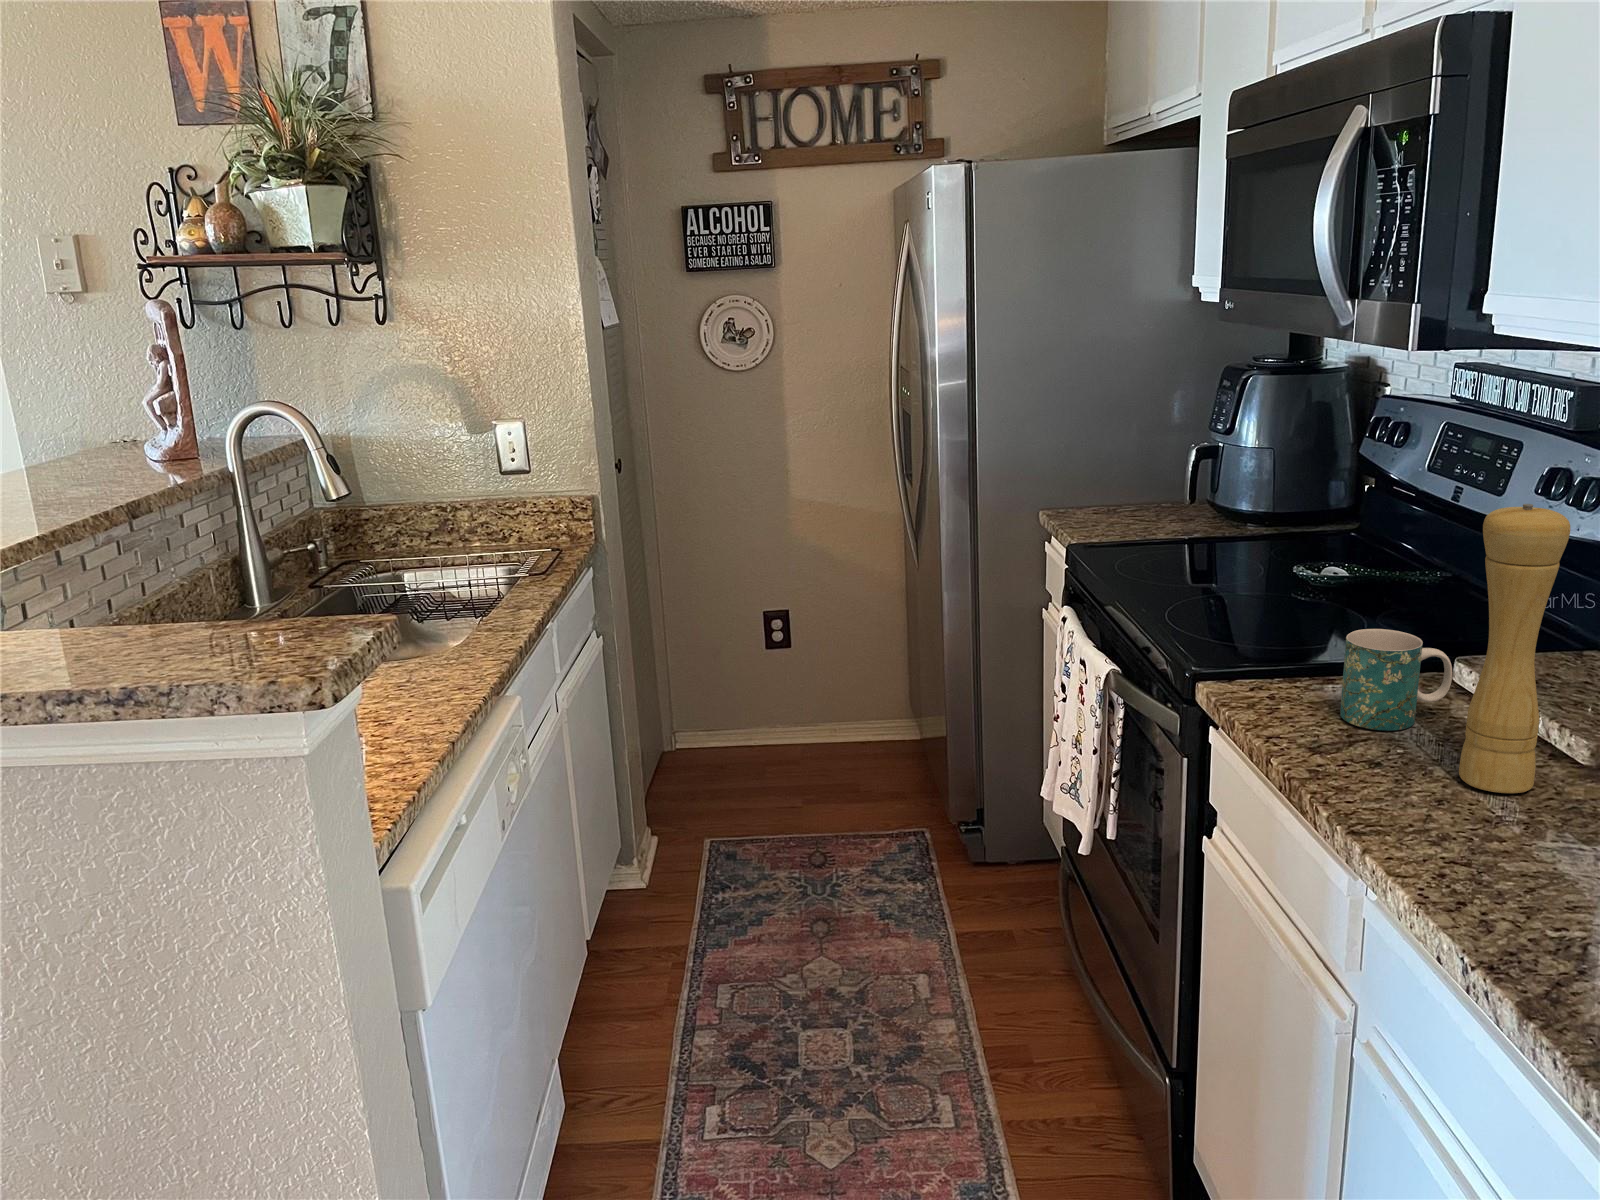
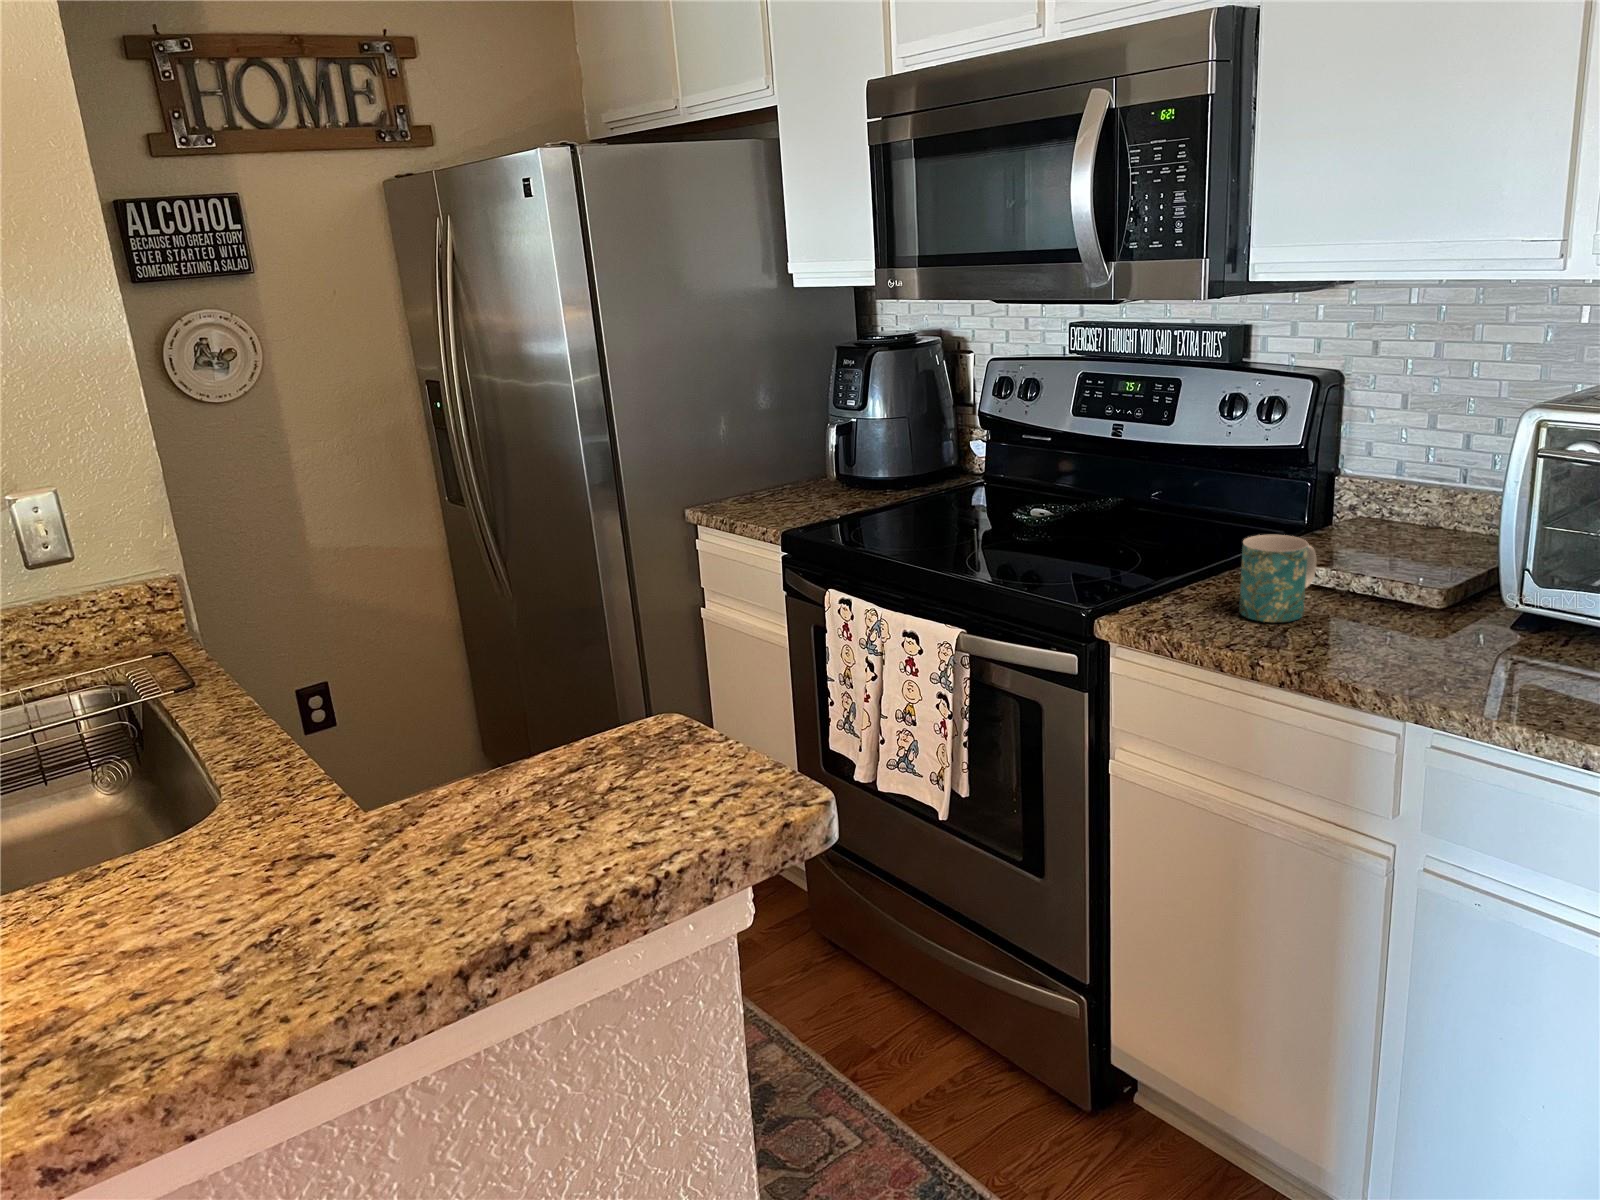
pepper mill: present [1459,504,1570,793] -> none [1394,399,1486,644]

